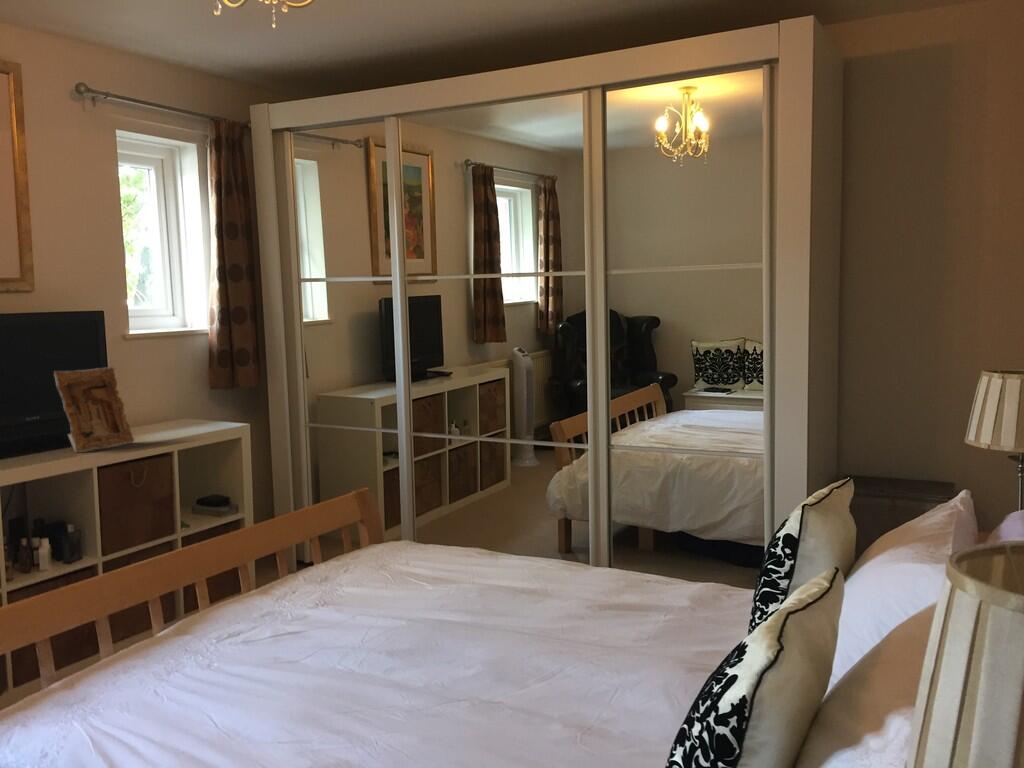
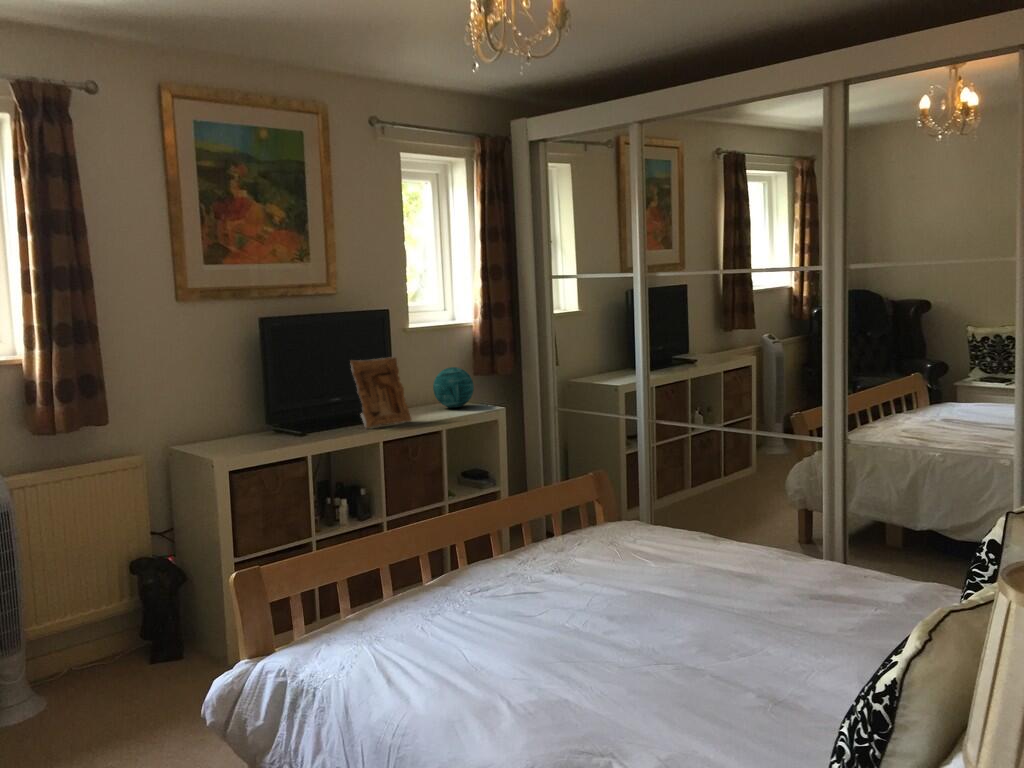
decorative orb: none [160,379,209,426] -> present [433,367,474,408]

